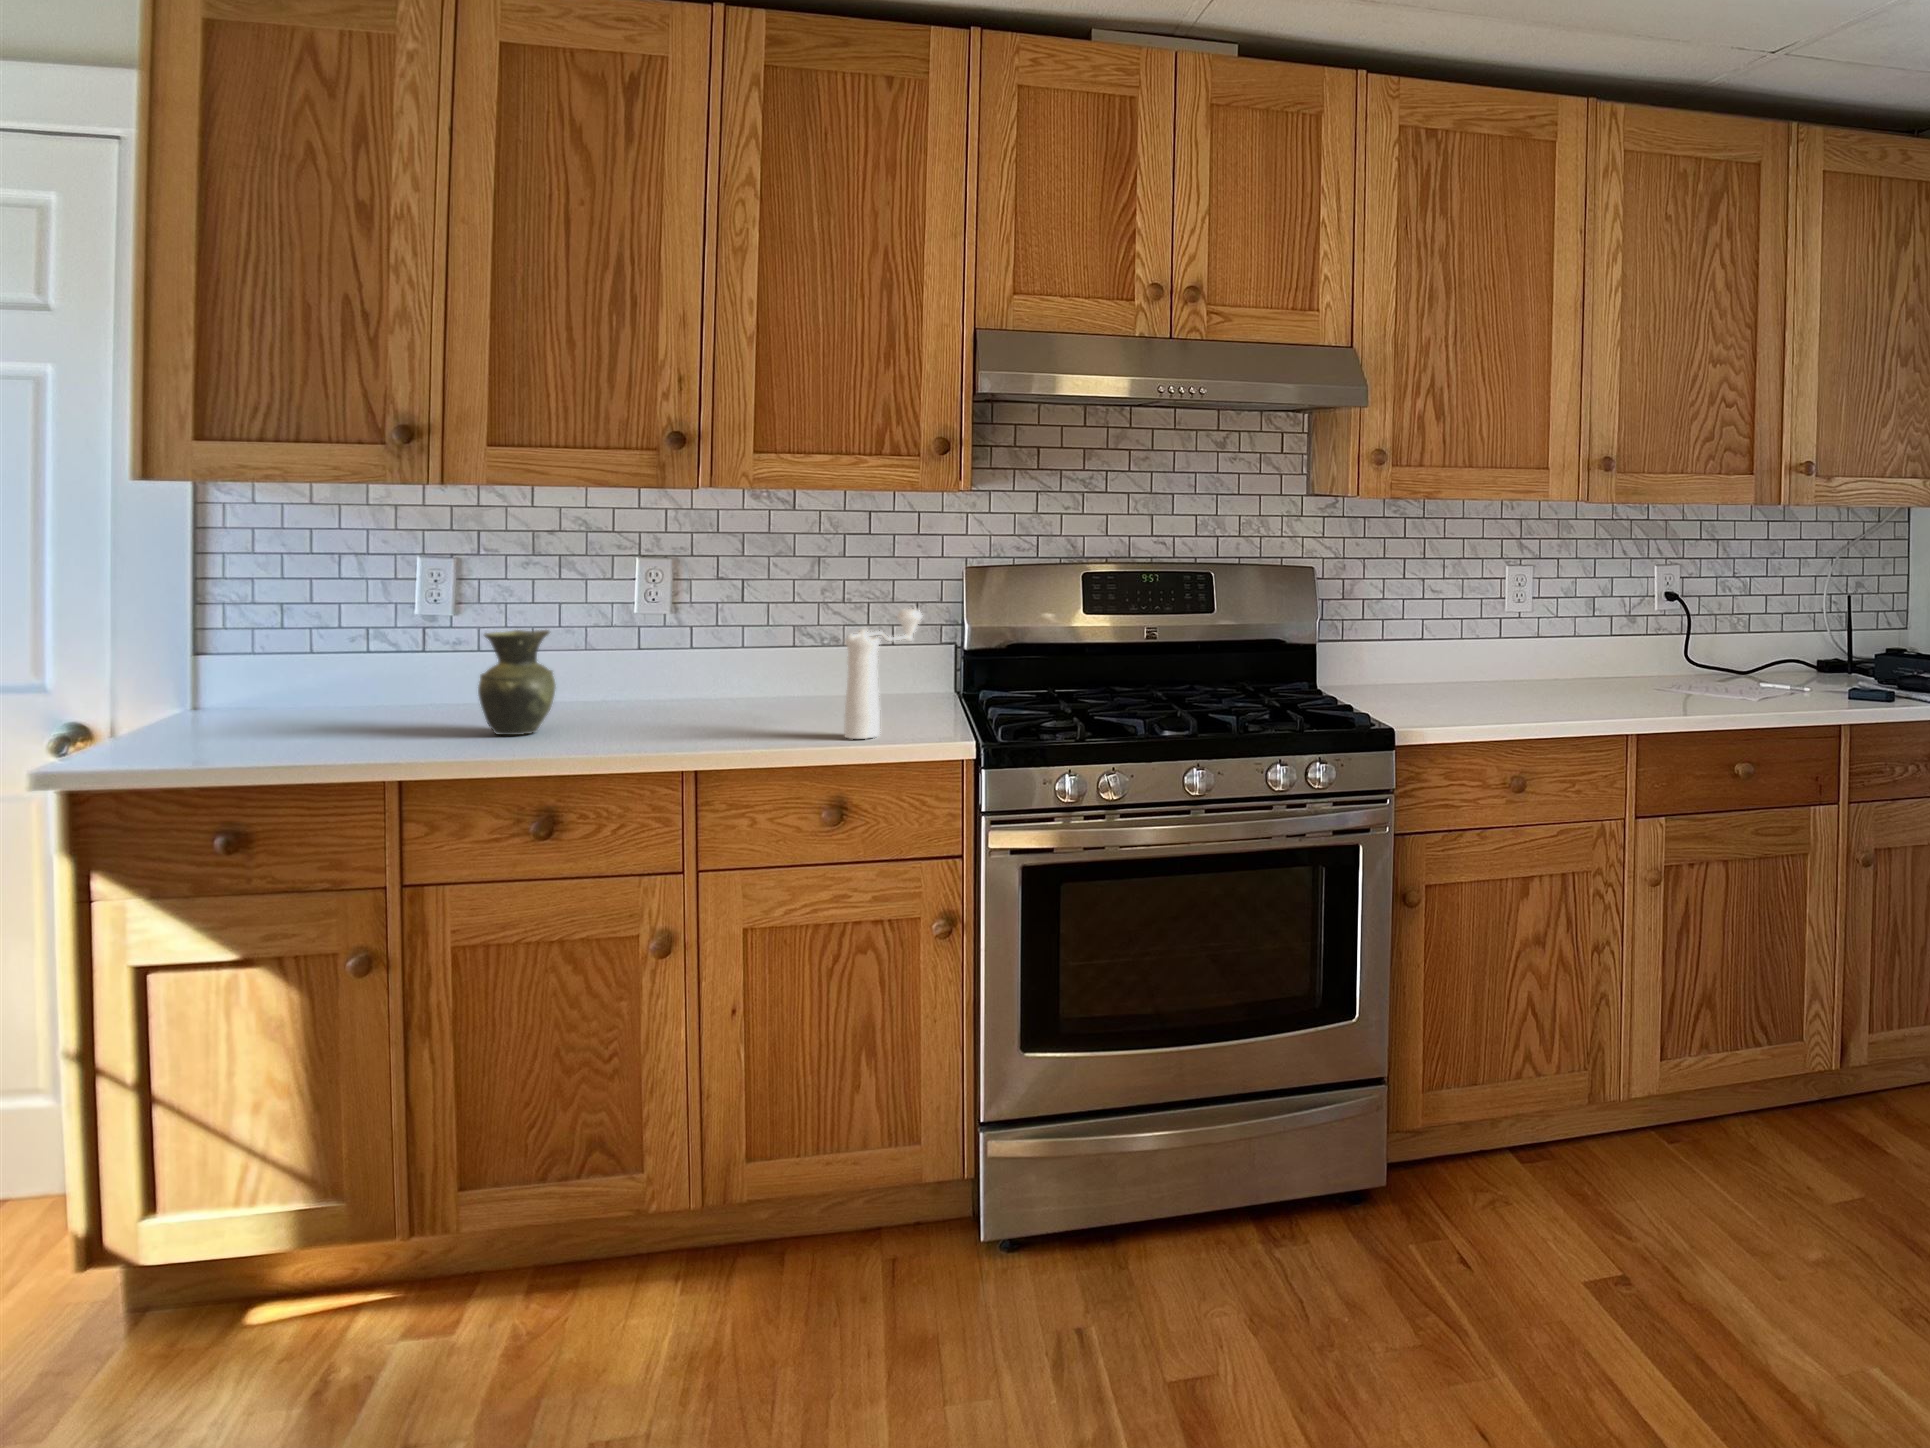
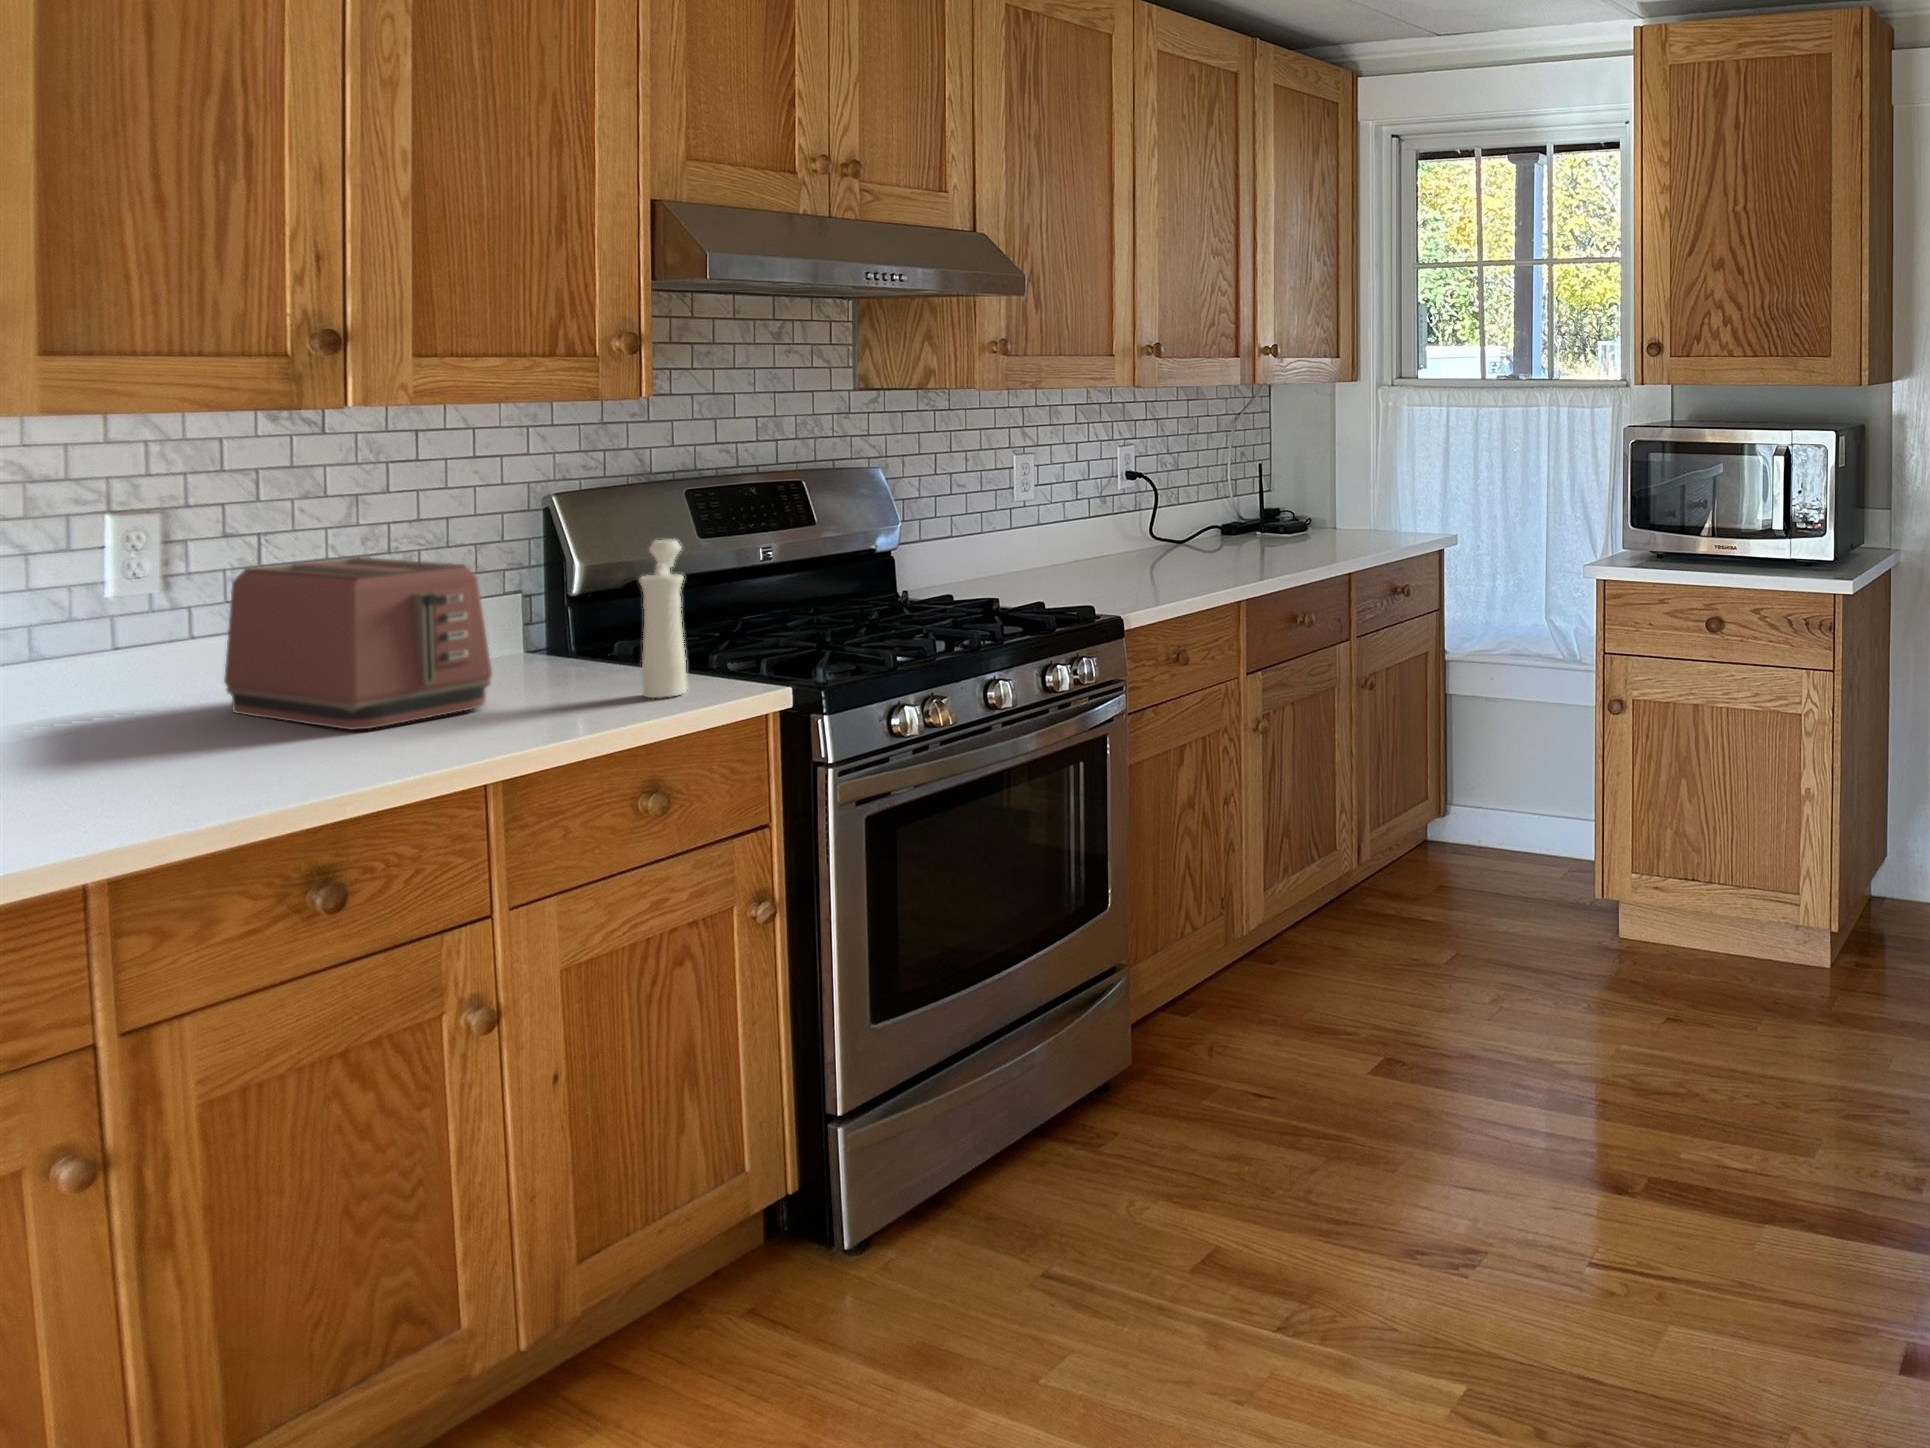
toaster: none [650,601,787,728] -> present [224,557,492,730]
vase: present [478,630,555,735] -> none [110,615,231,772]

